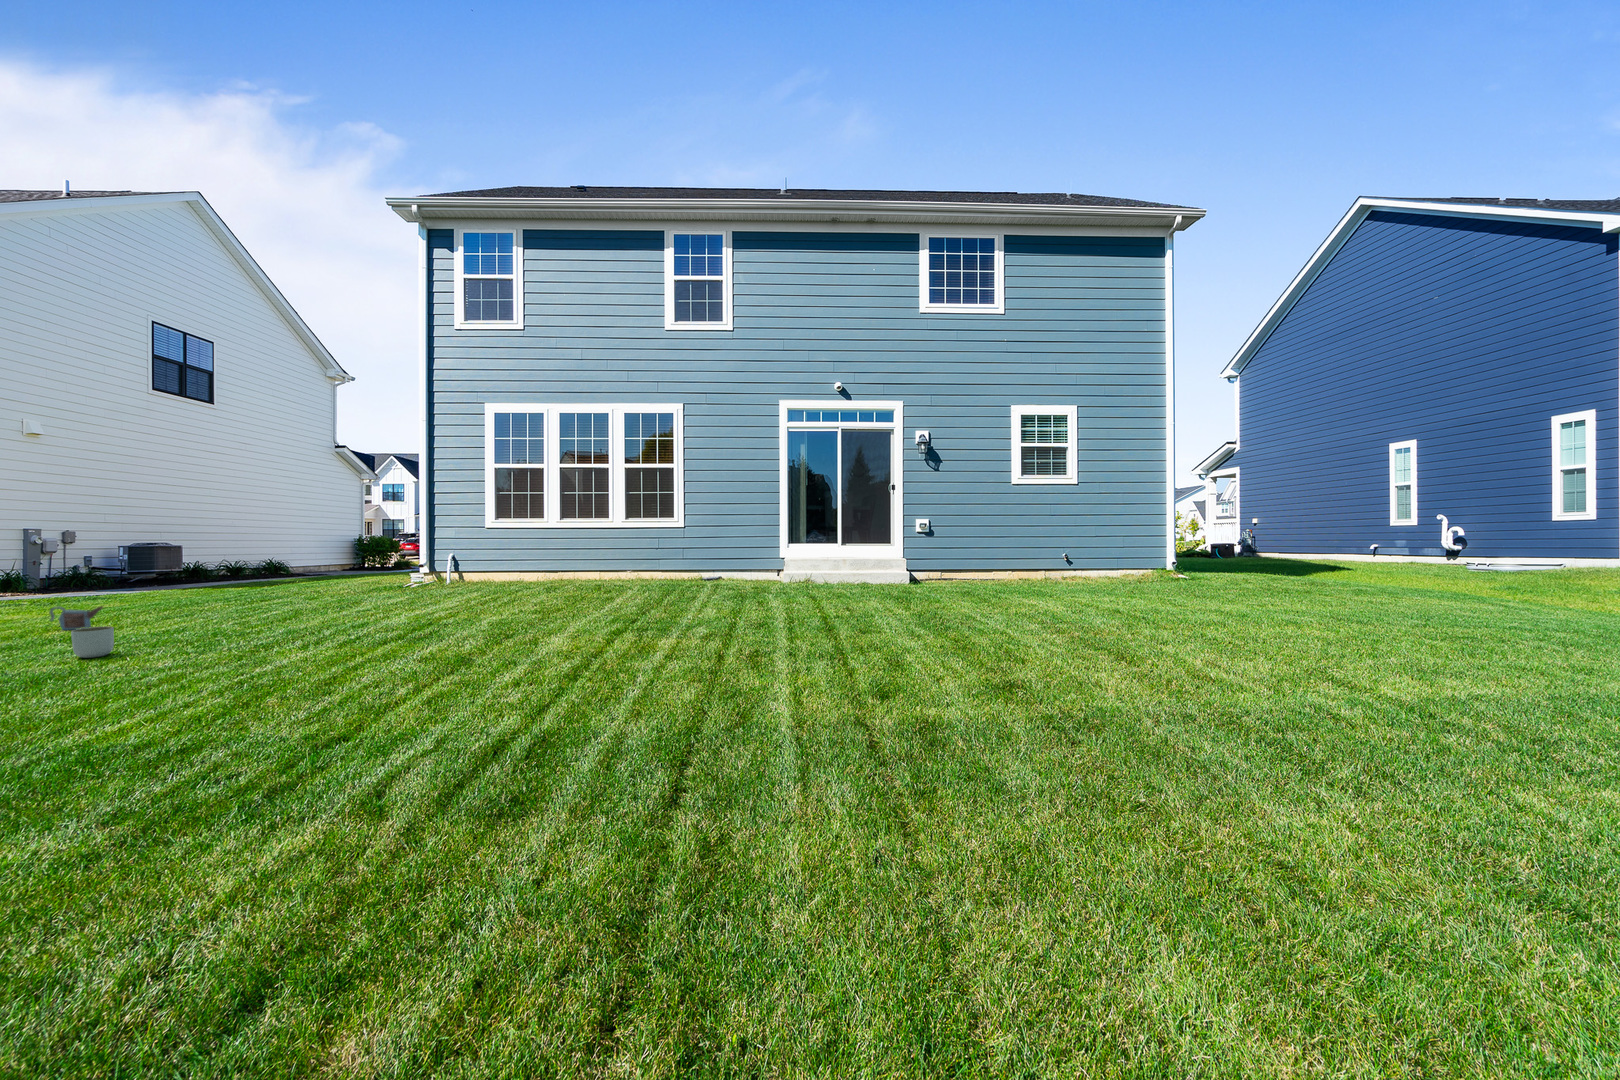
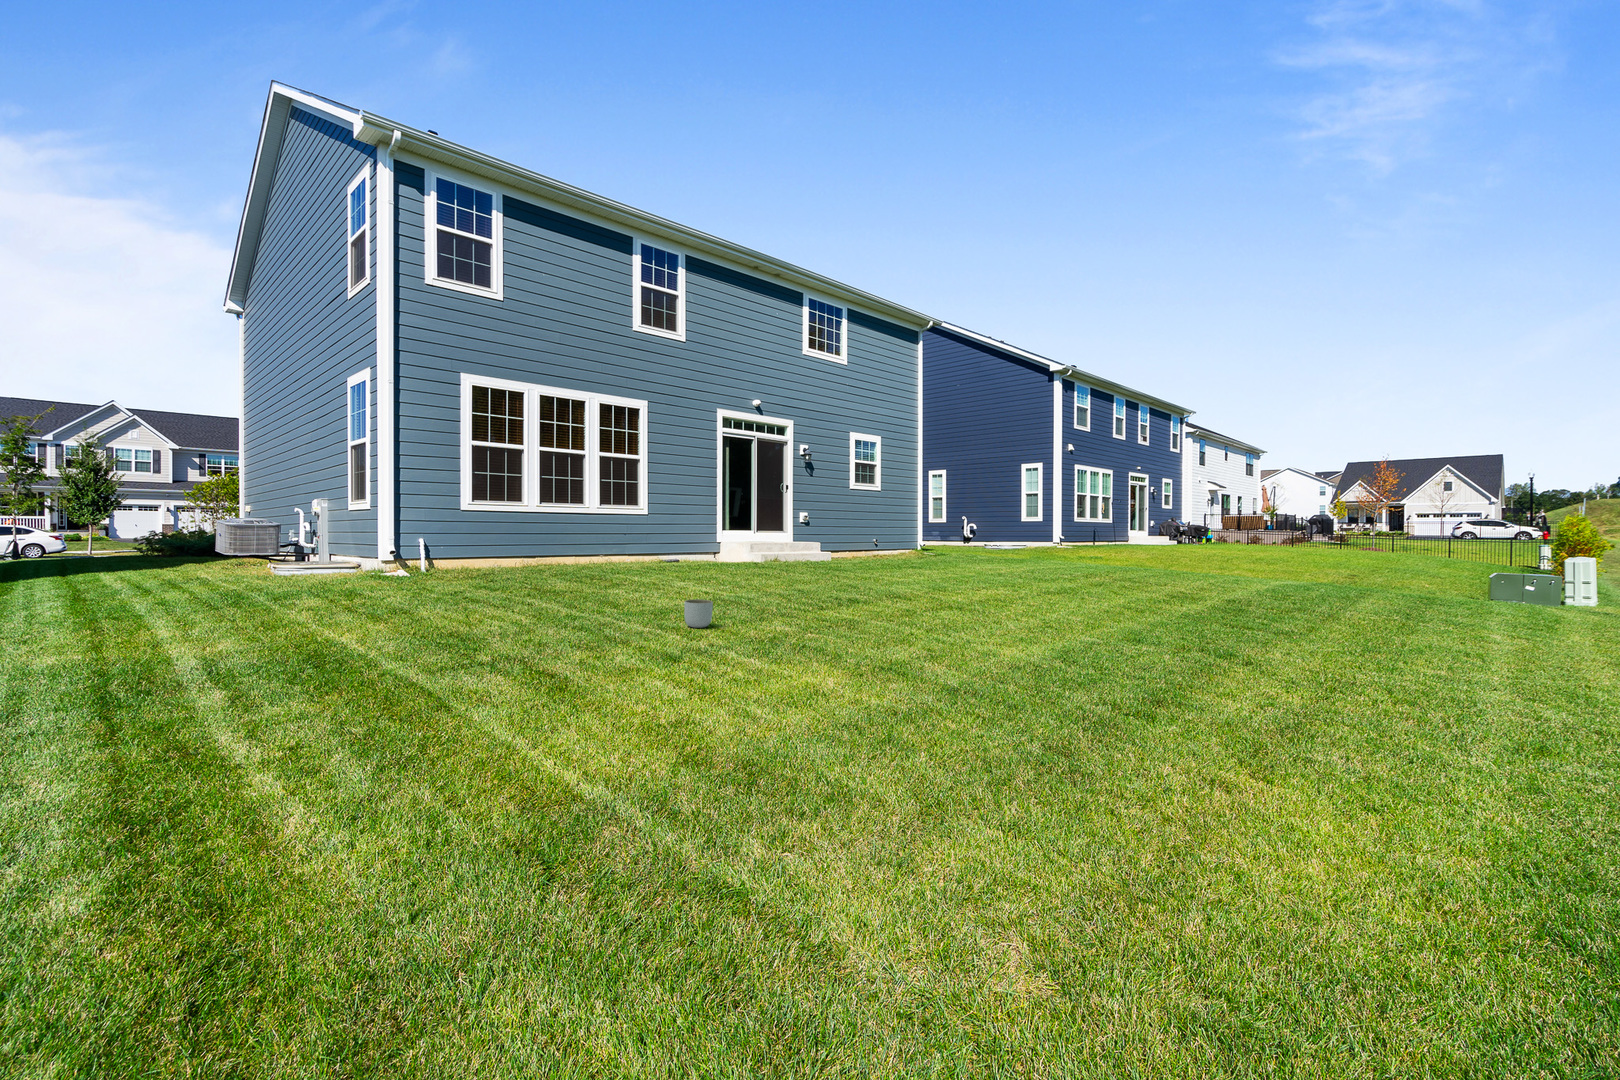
watering can: present [50,606,103,630] -> none [481,591,521,620]

